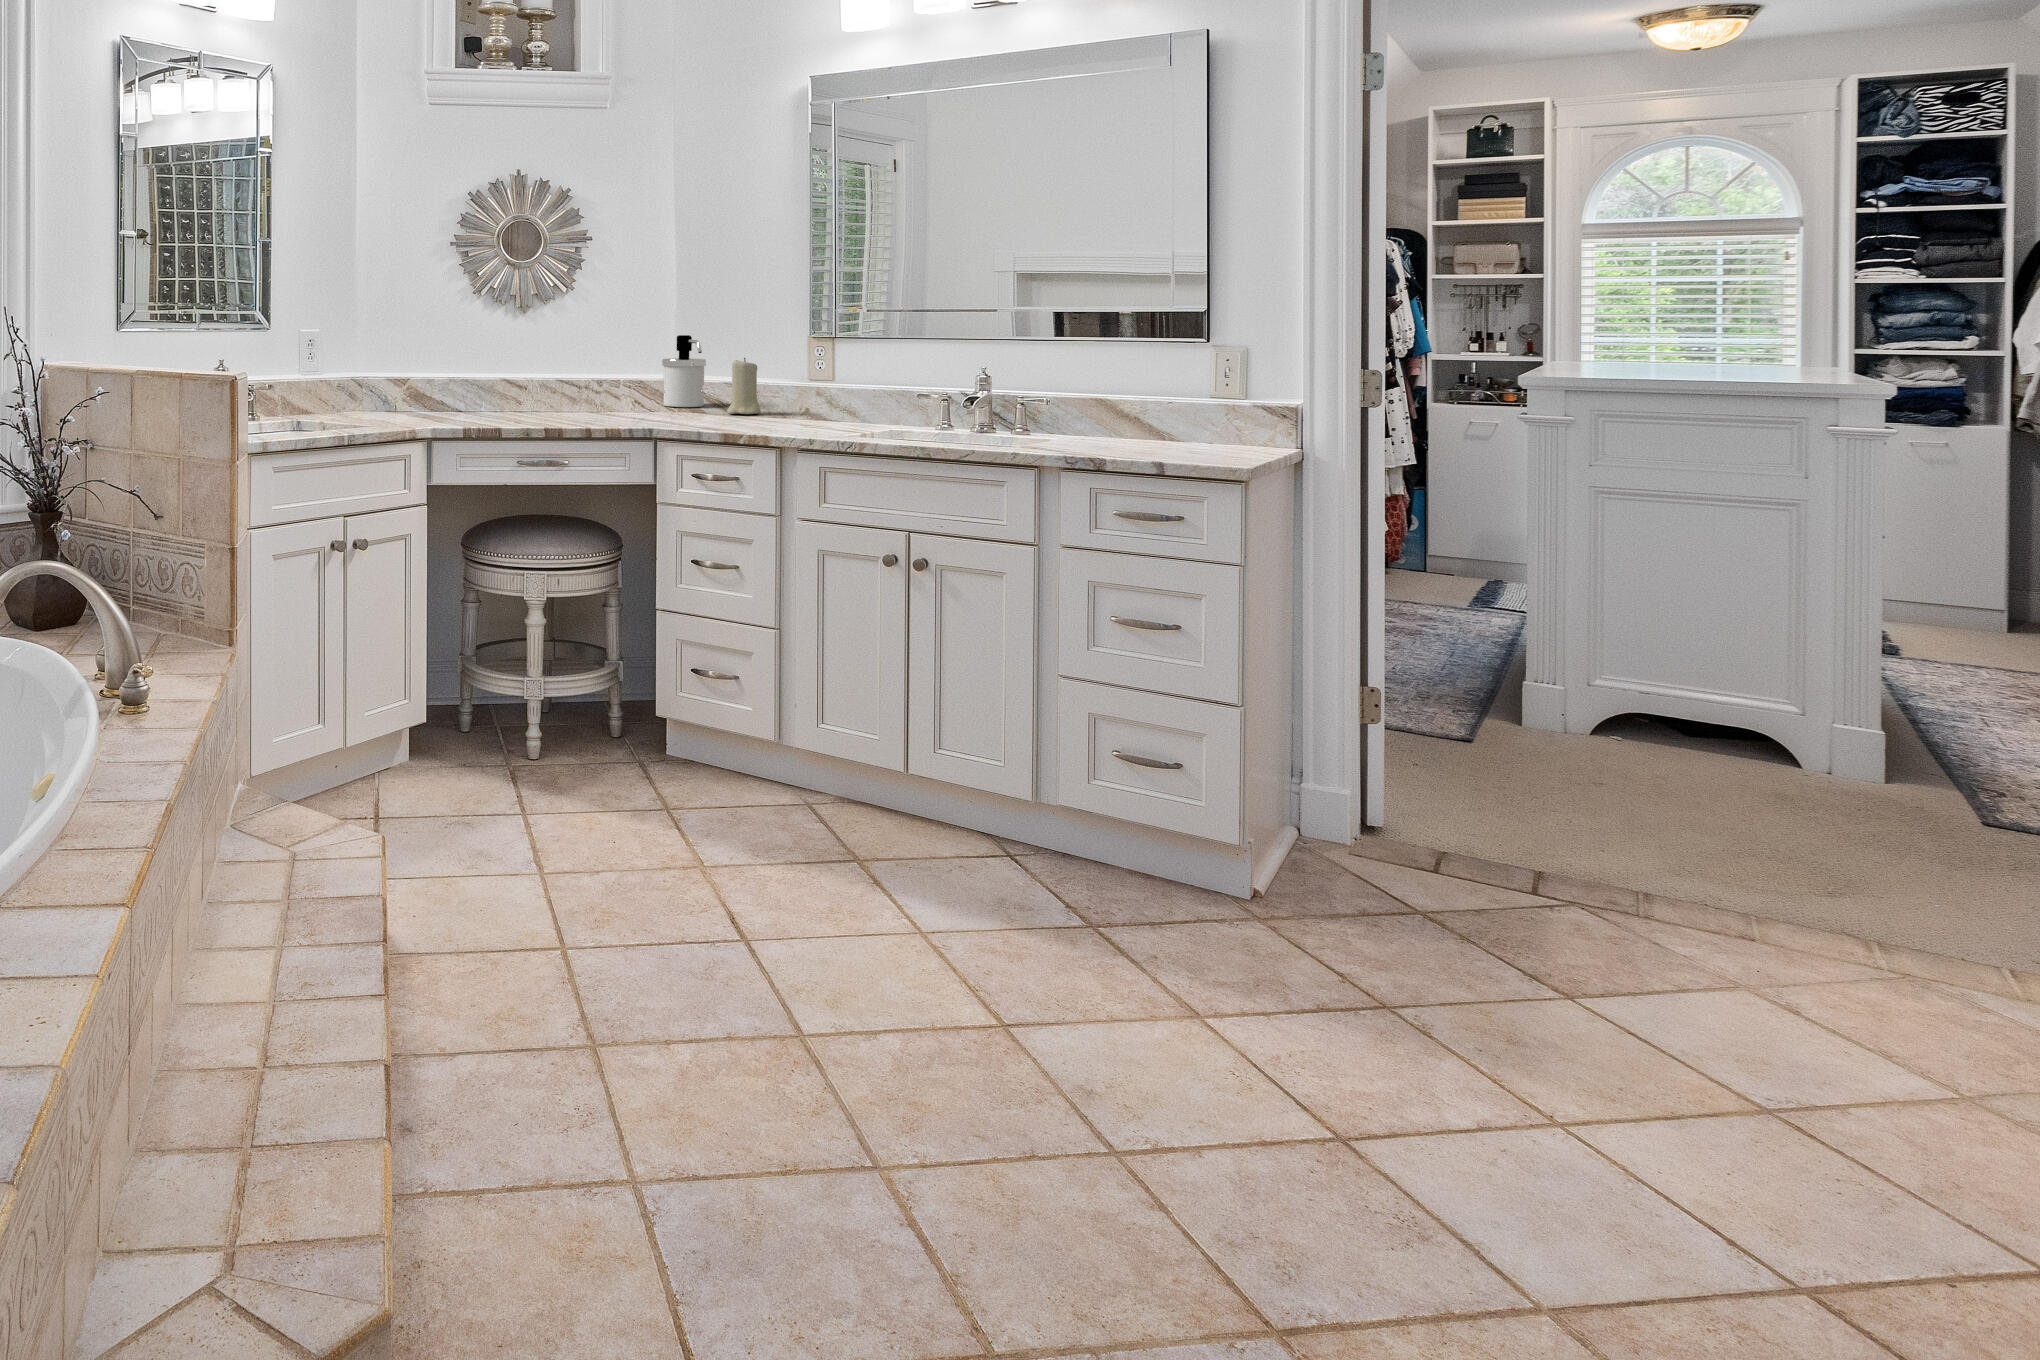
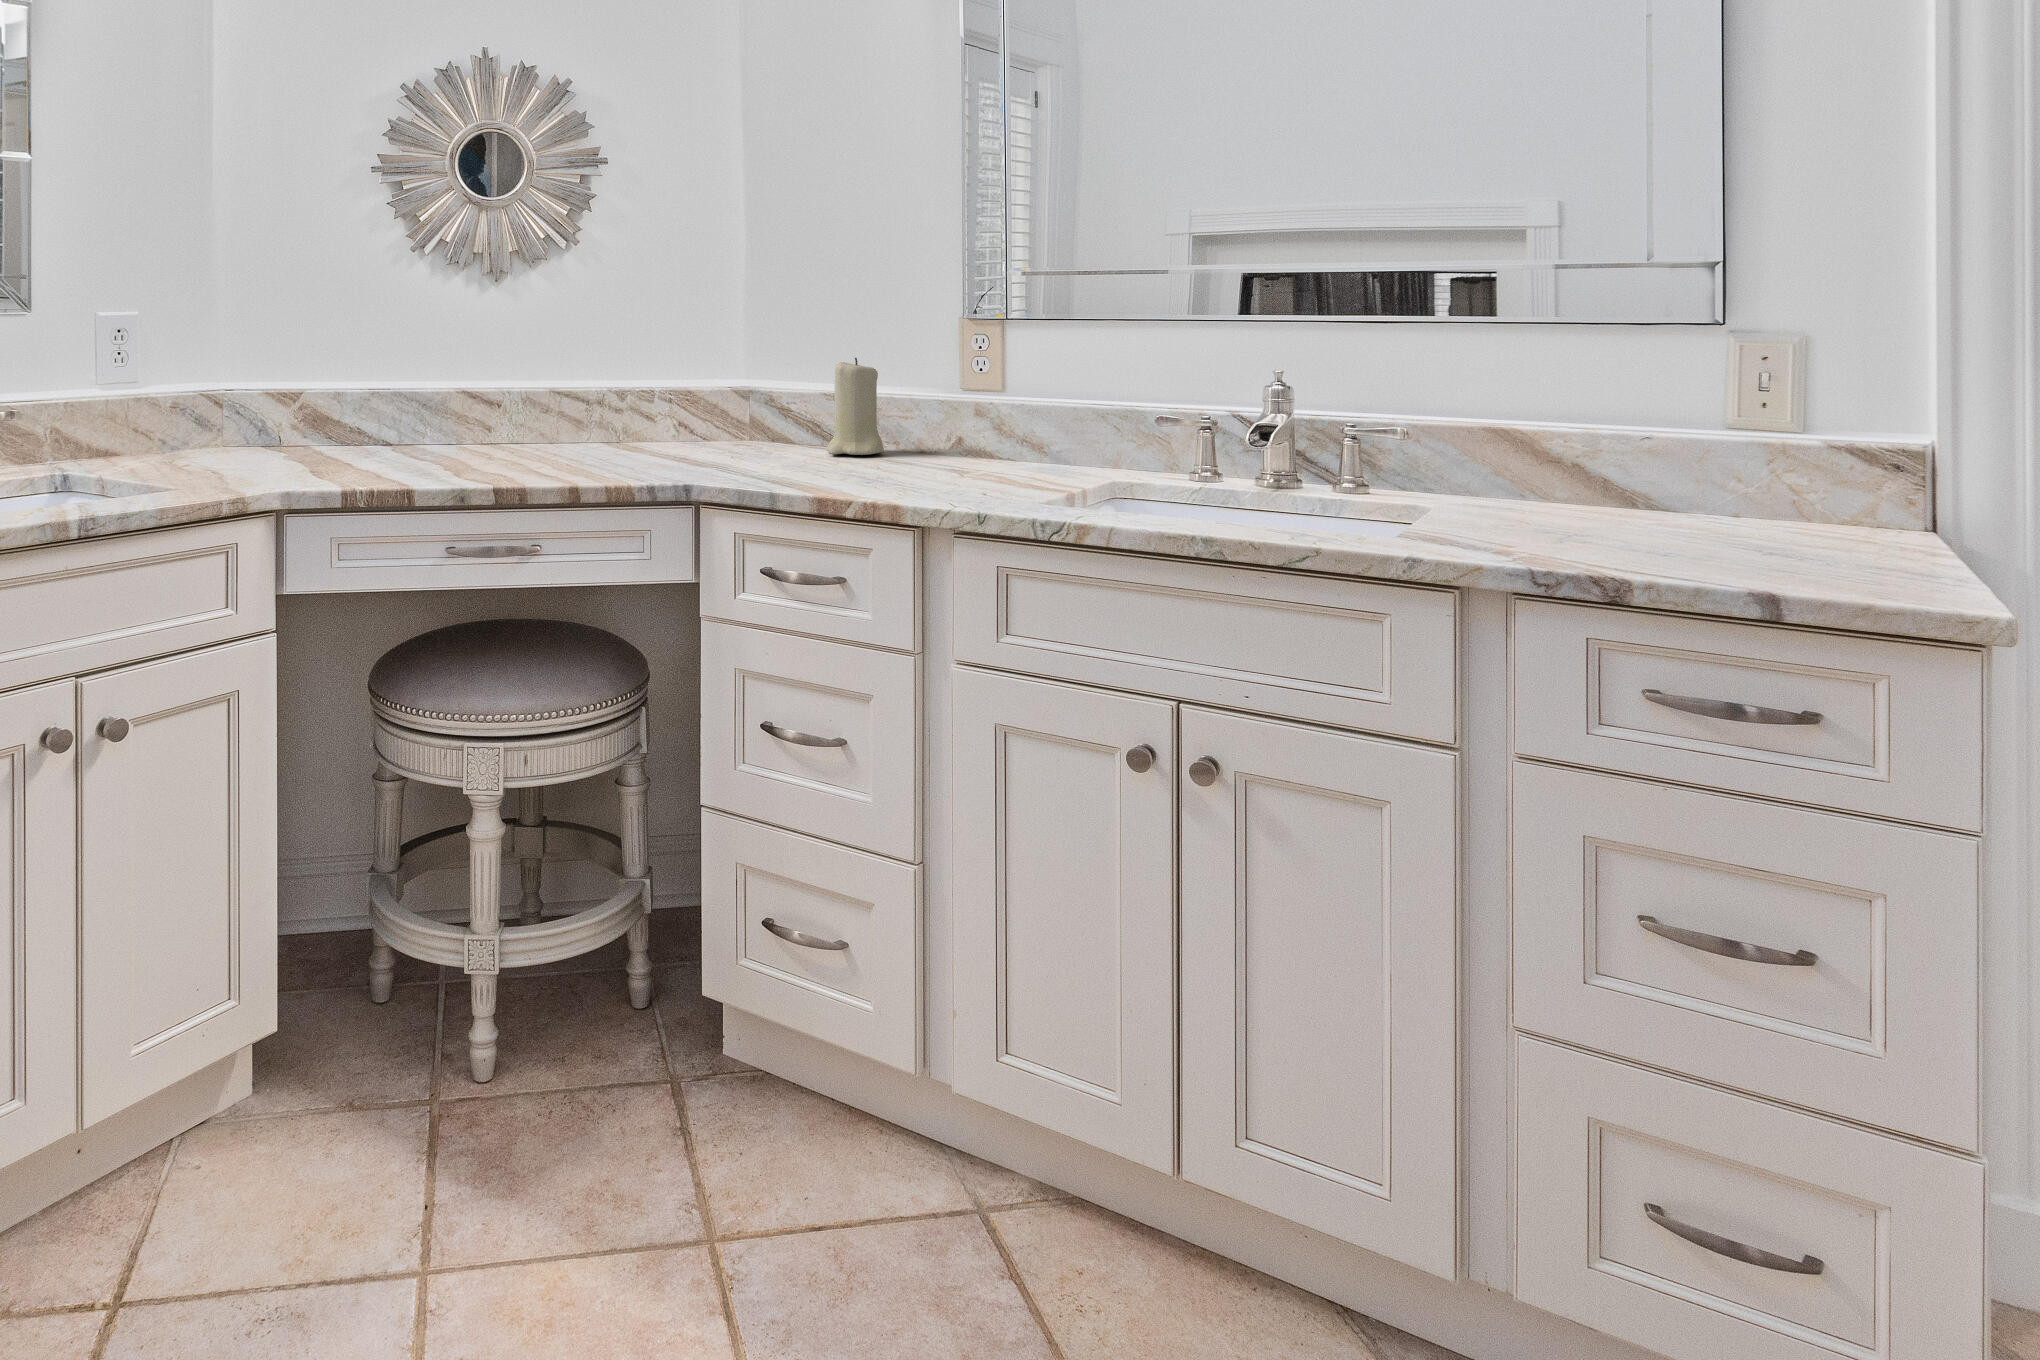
soap dispenser: present [662,335,706,407] -> none [722,321,793,440]

